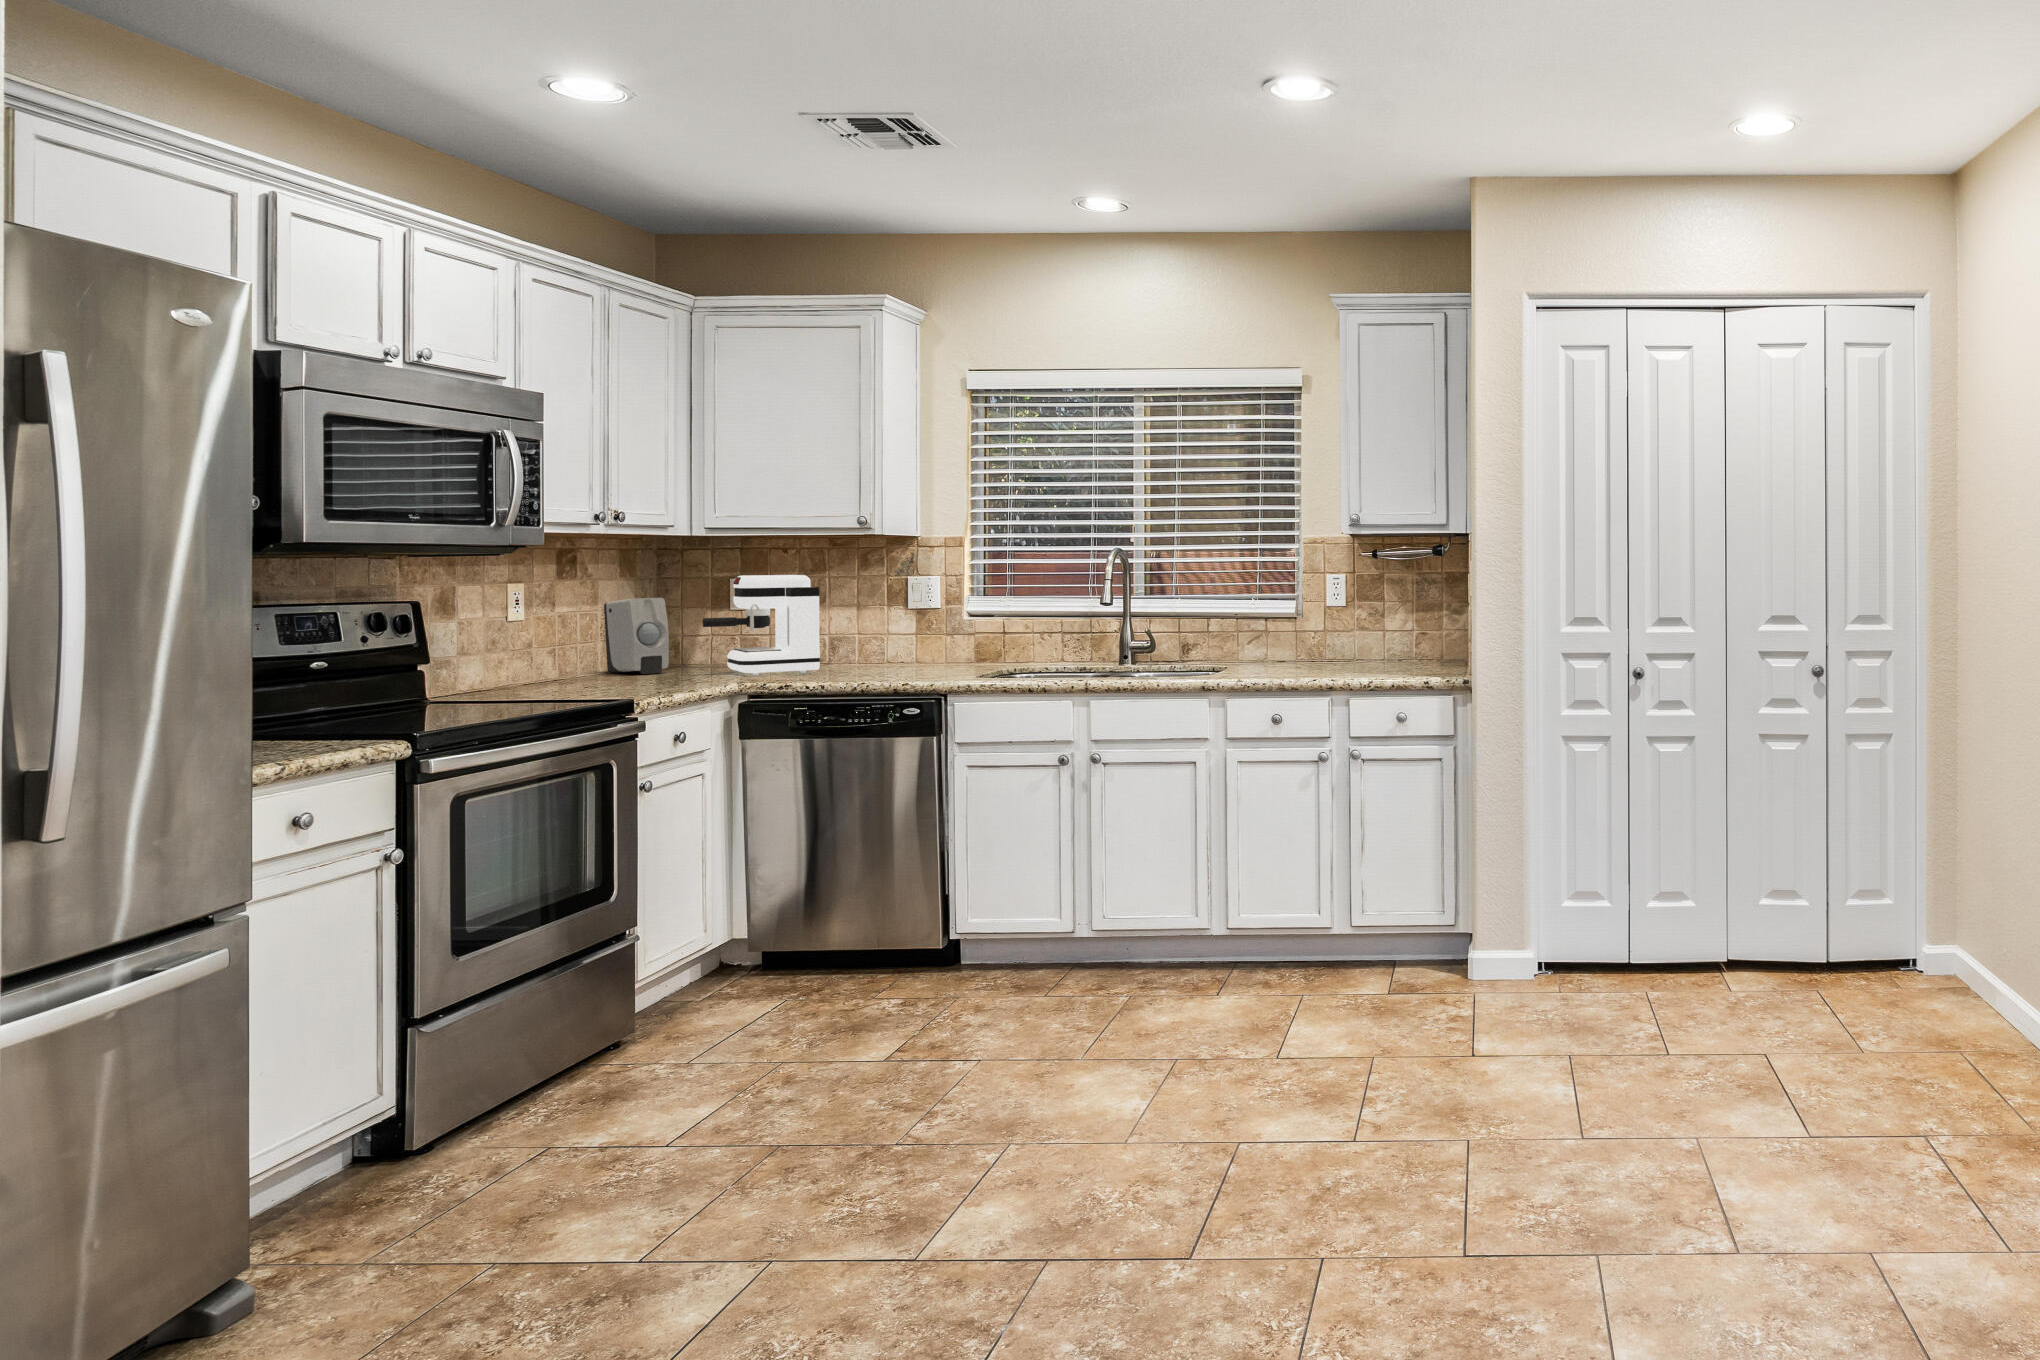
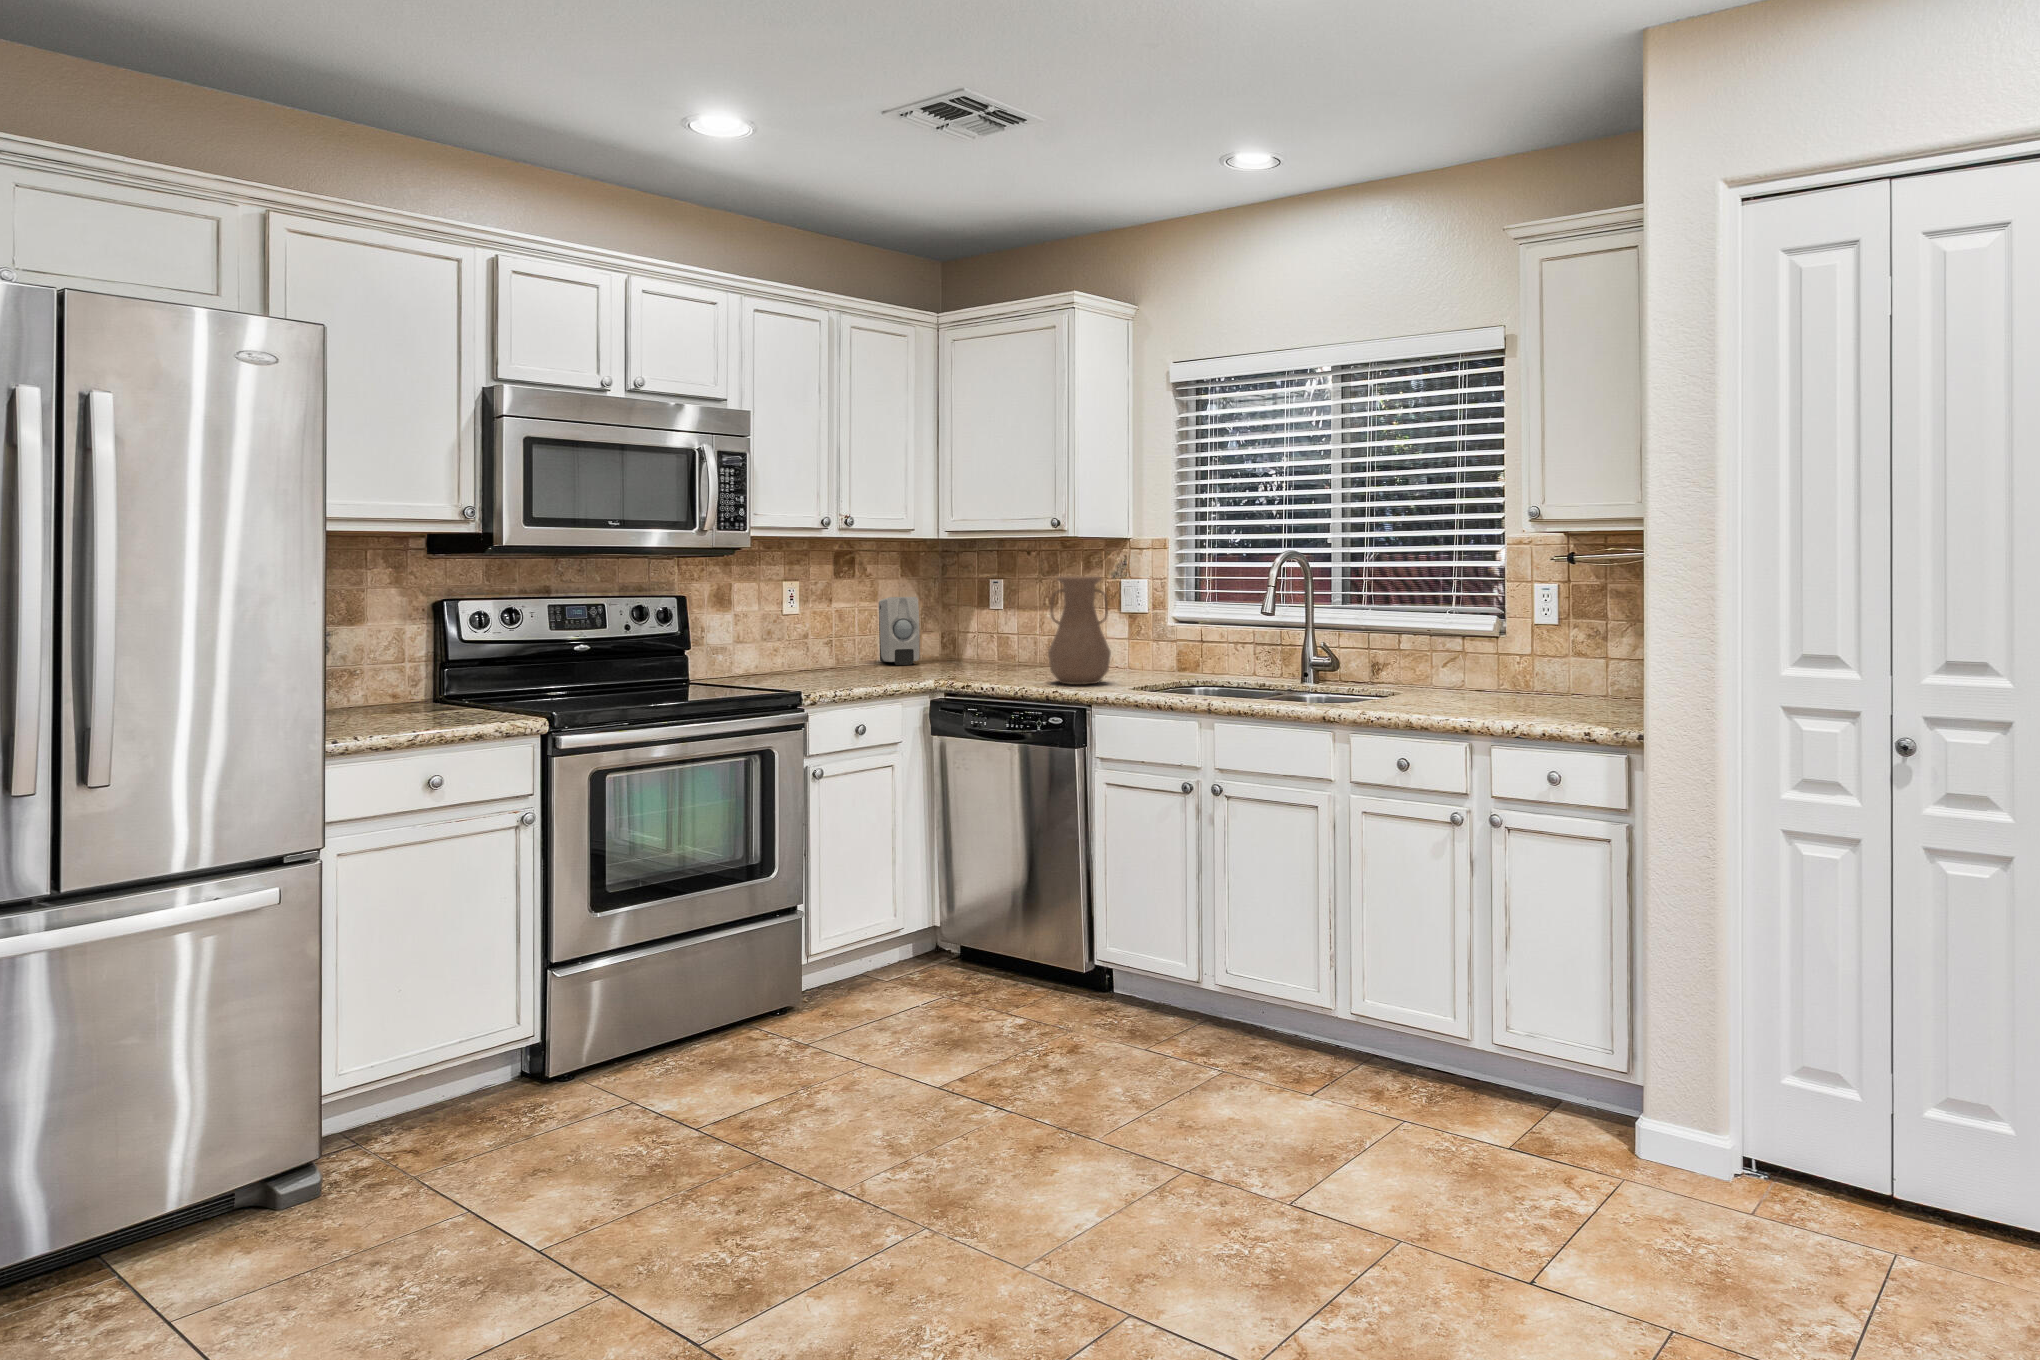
vase: none [872,572,941,680] -> present [1048,576,1111,685]
coffee maker: present [702,575,820,675] -> none [938,578,1027,672]

